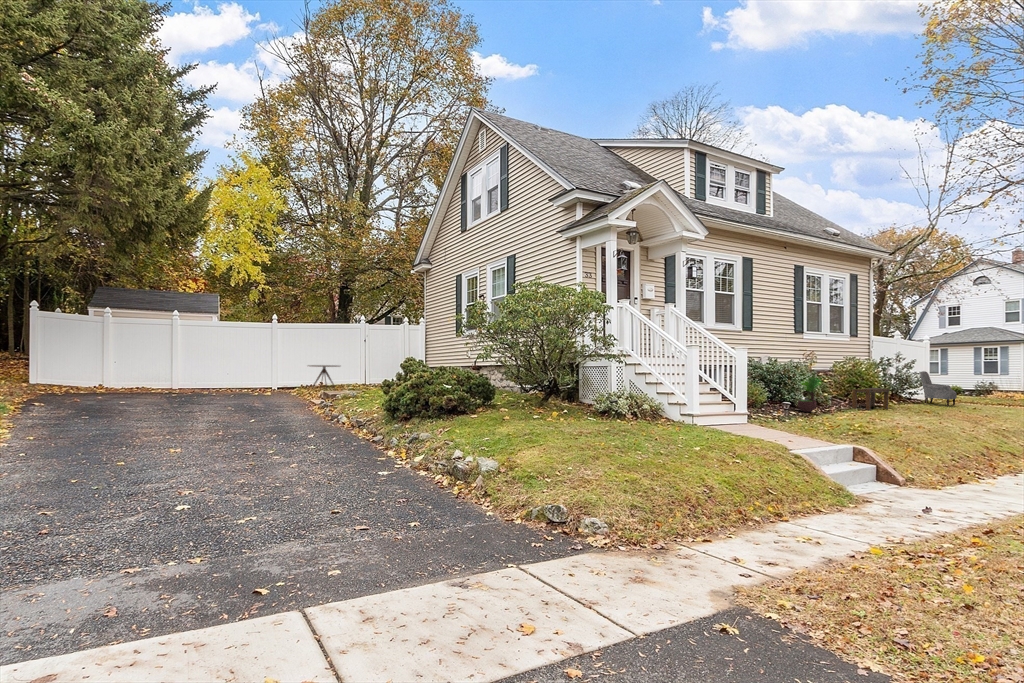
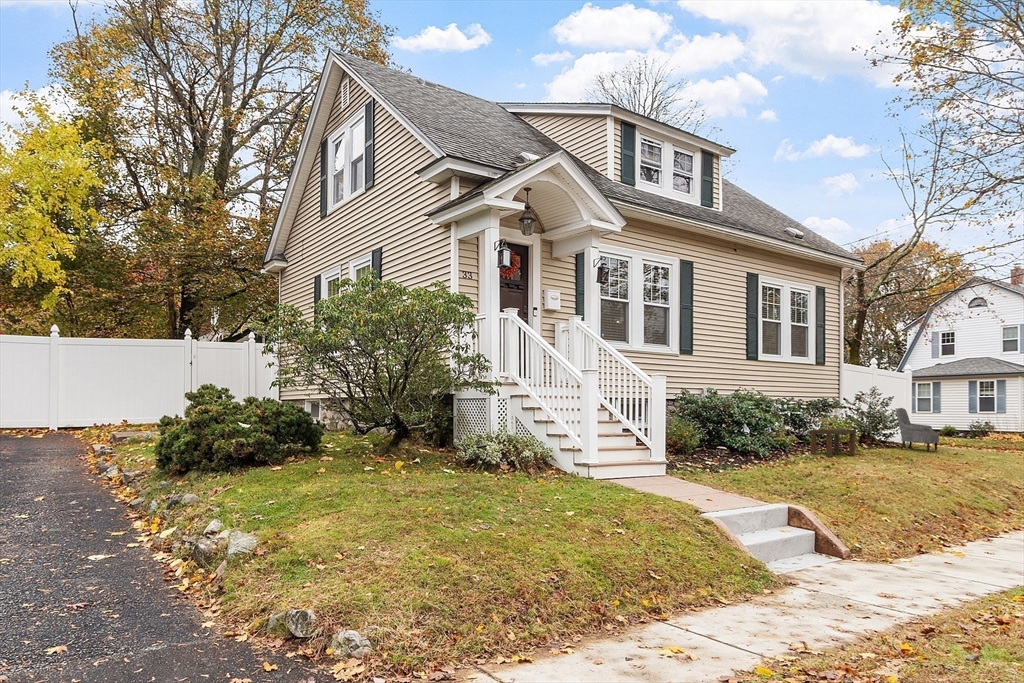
round table: present [308,365,340,387] -> none [94,394,146,426]
potted tree: present [798,376,820,412] -> none [739,409,770,460]

